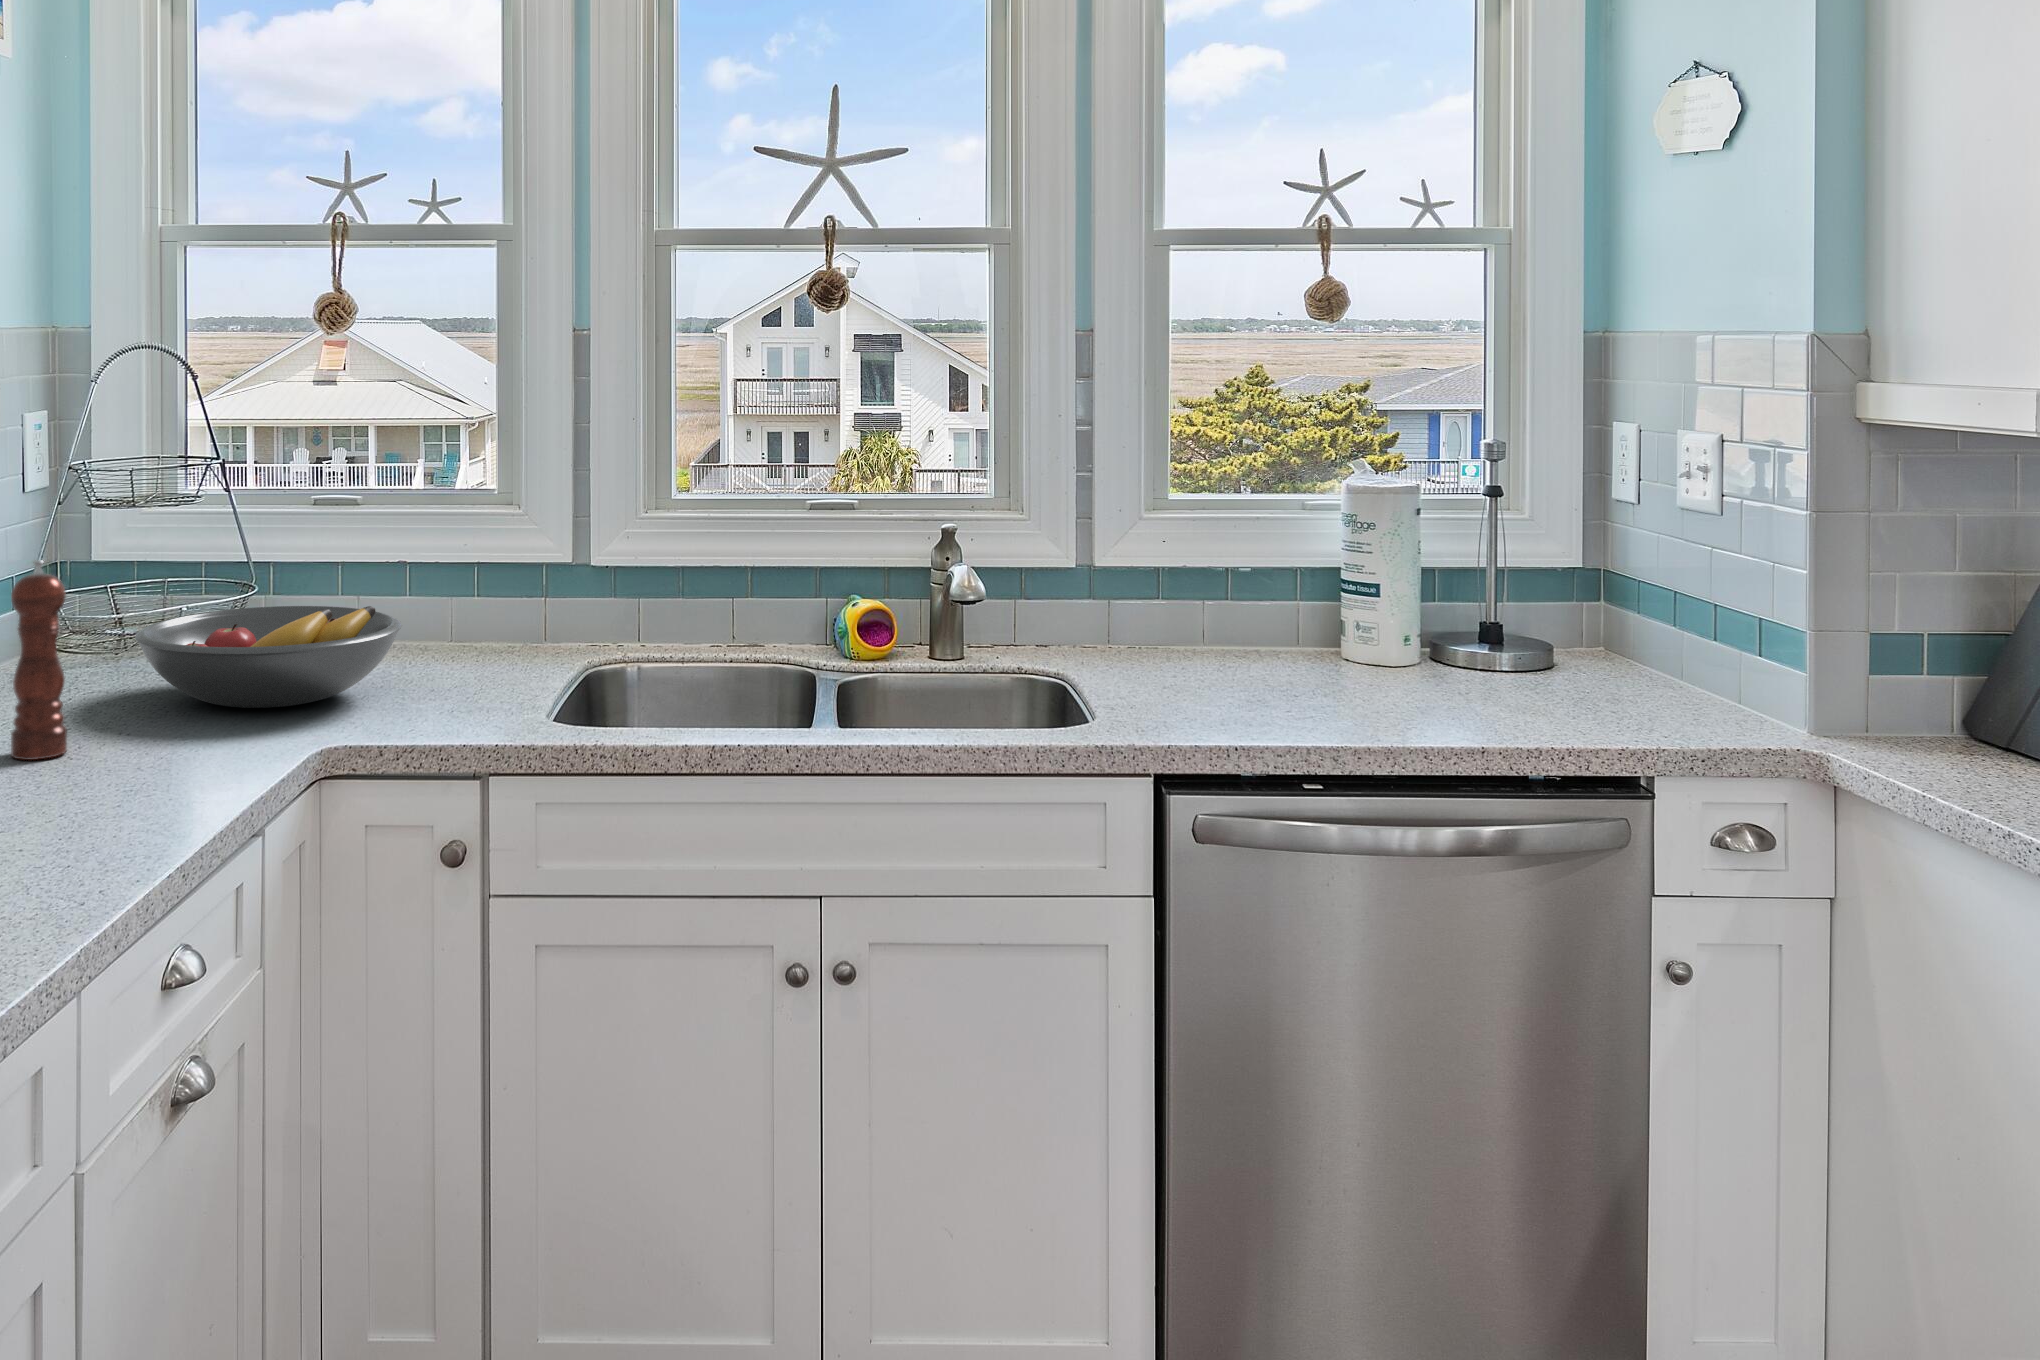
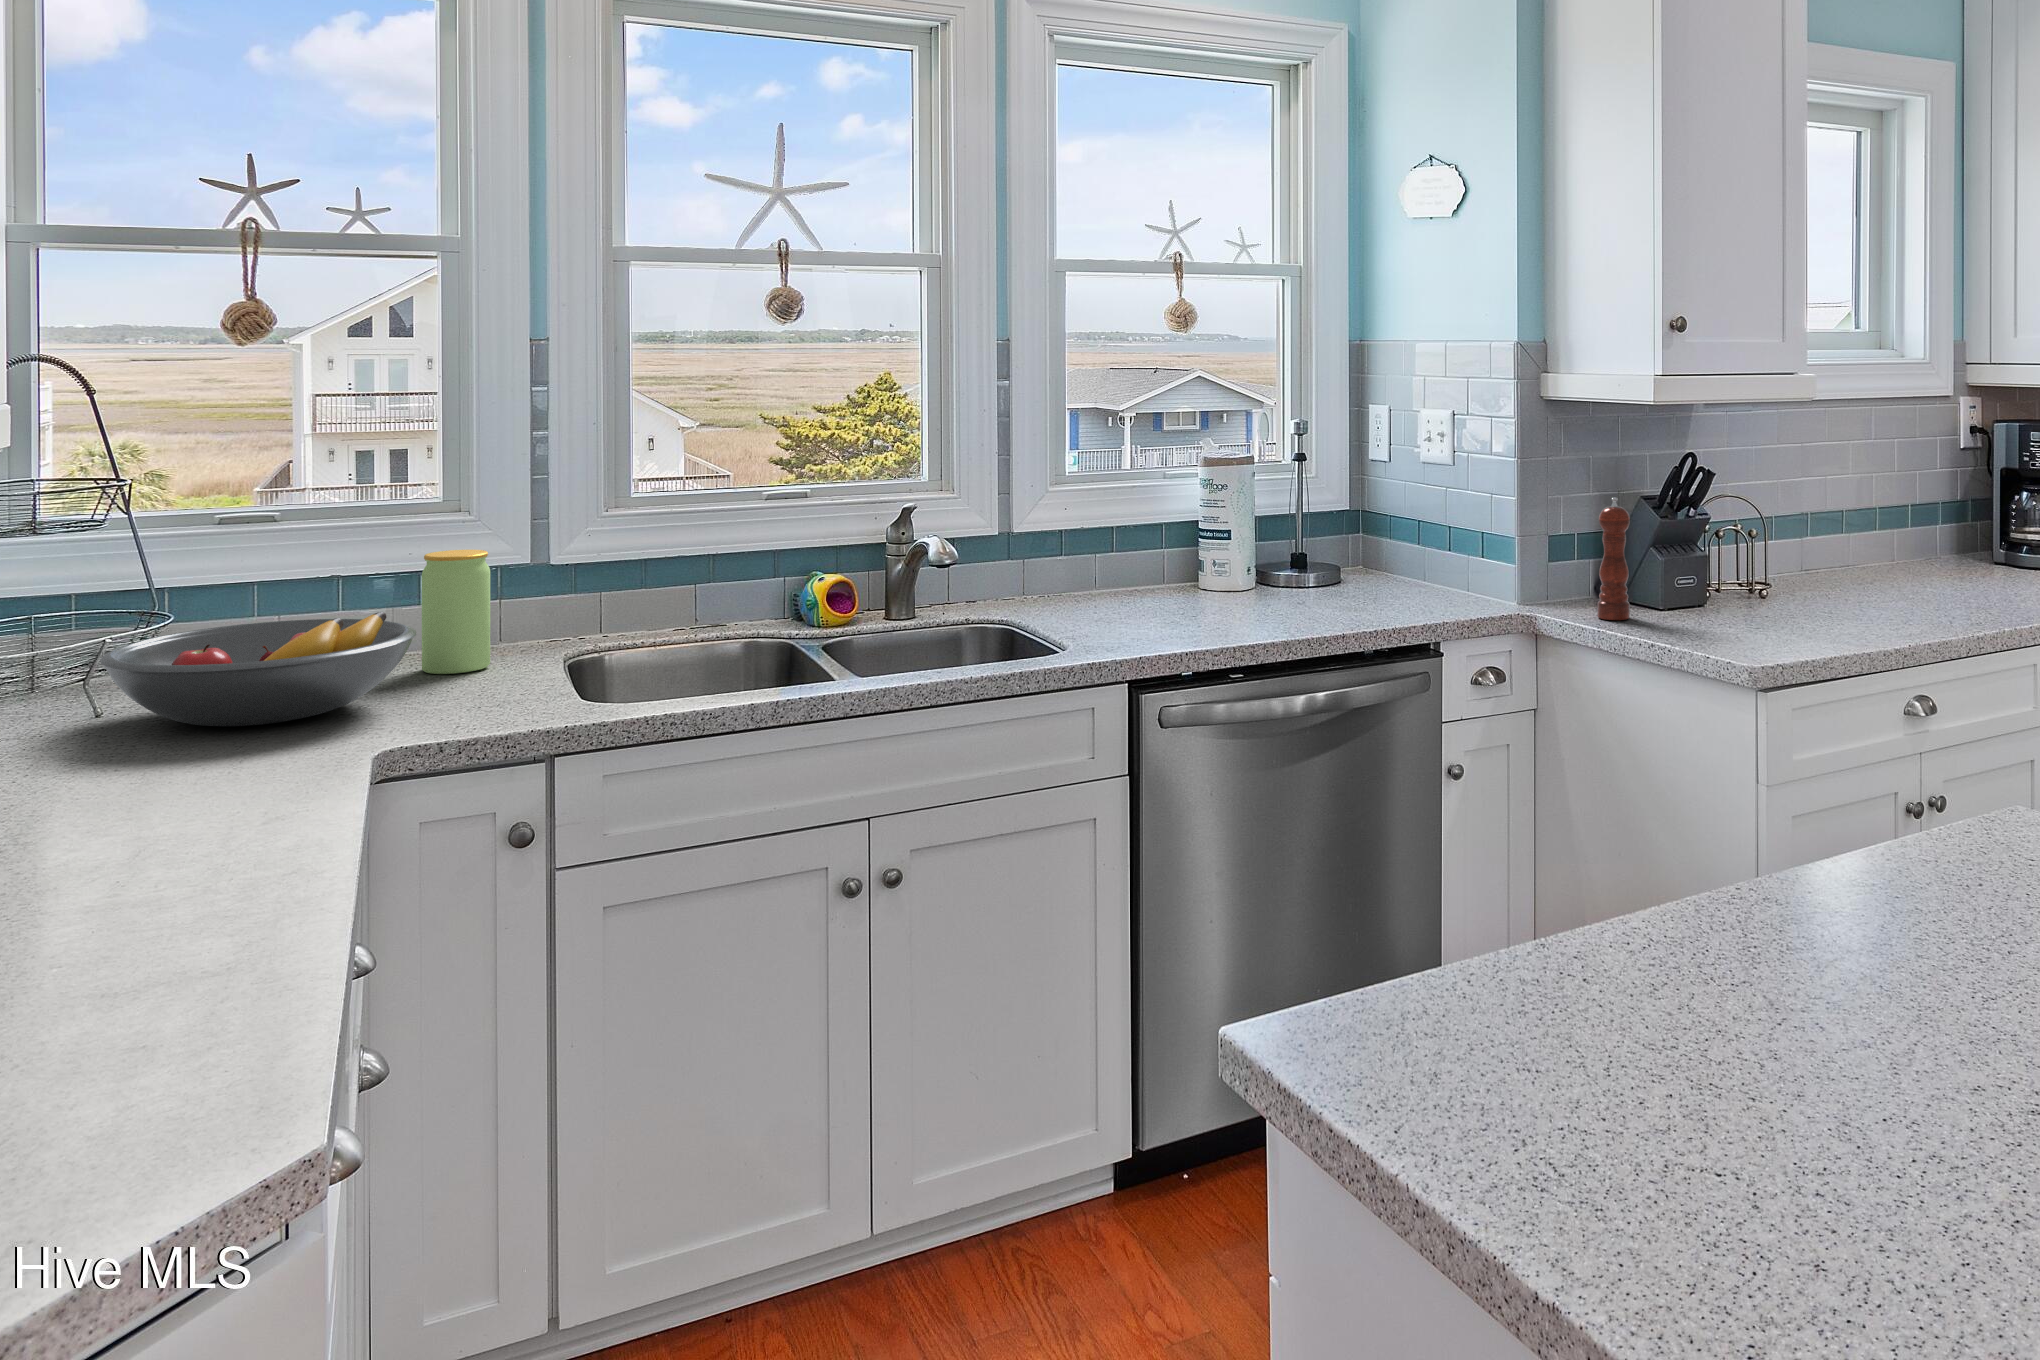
jar: none [446,546,508,673] -> present [422,550,490,674]
pepper mill: present [11,560,67,760] -> present [1598,498,1630,620]

